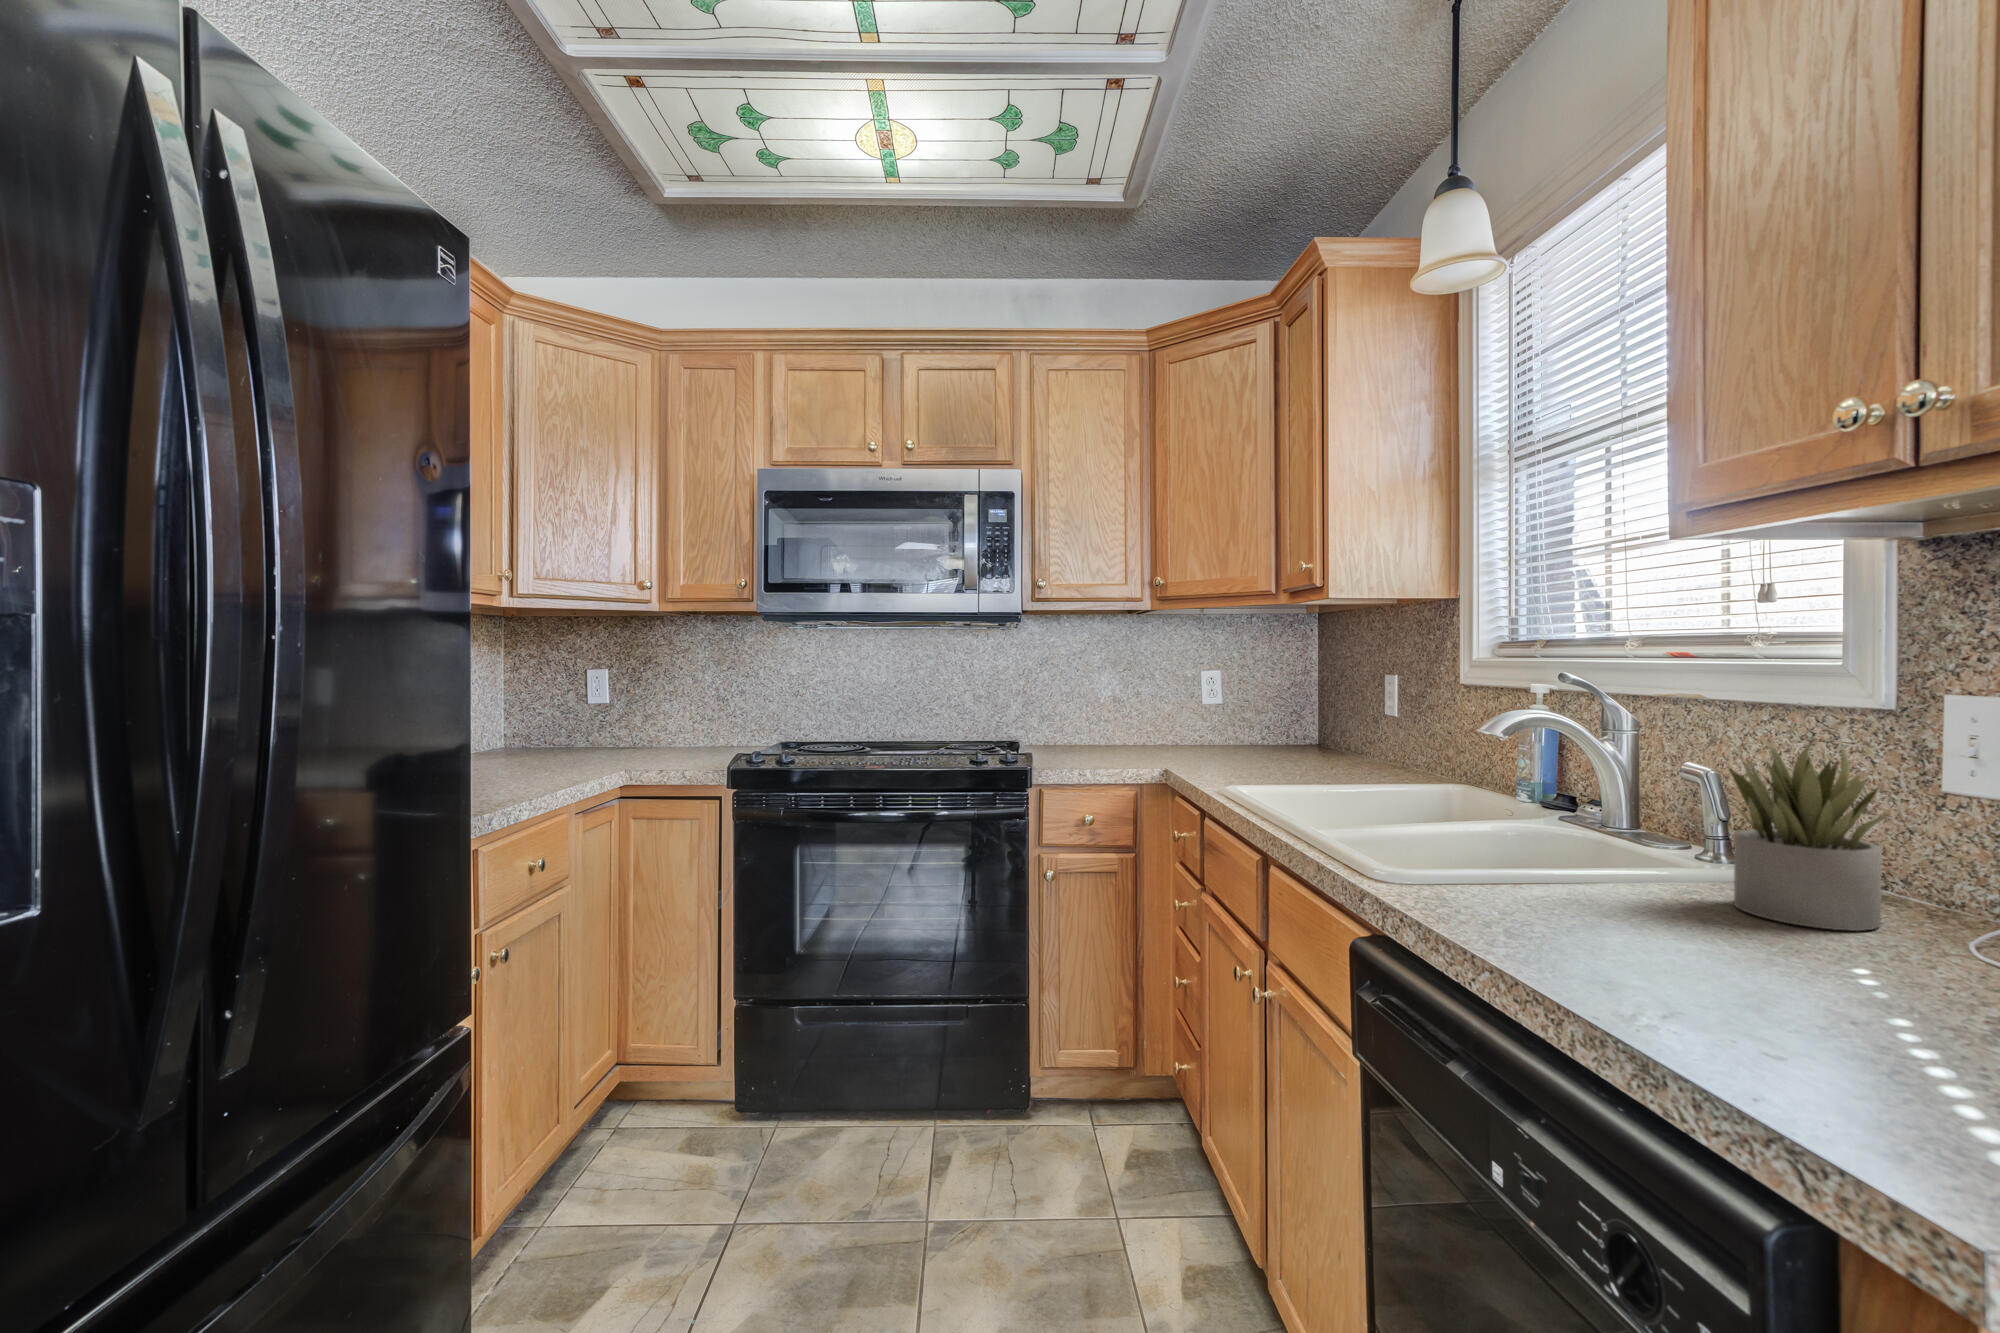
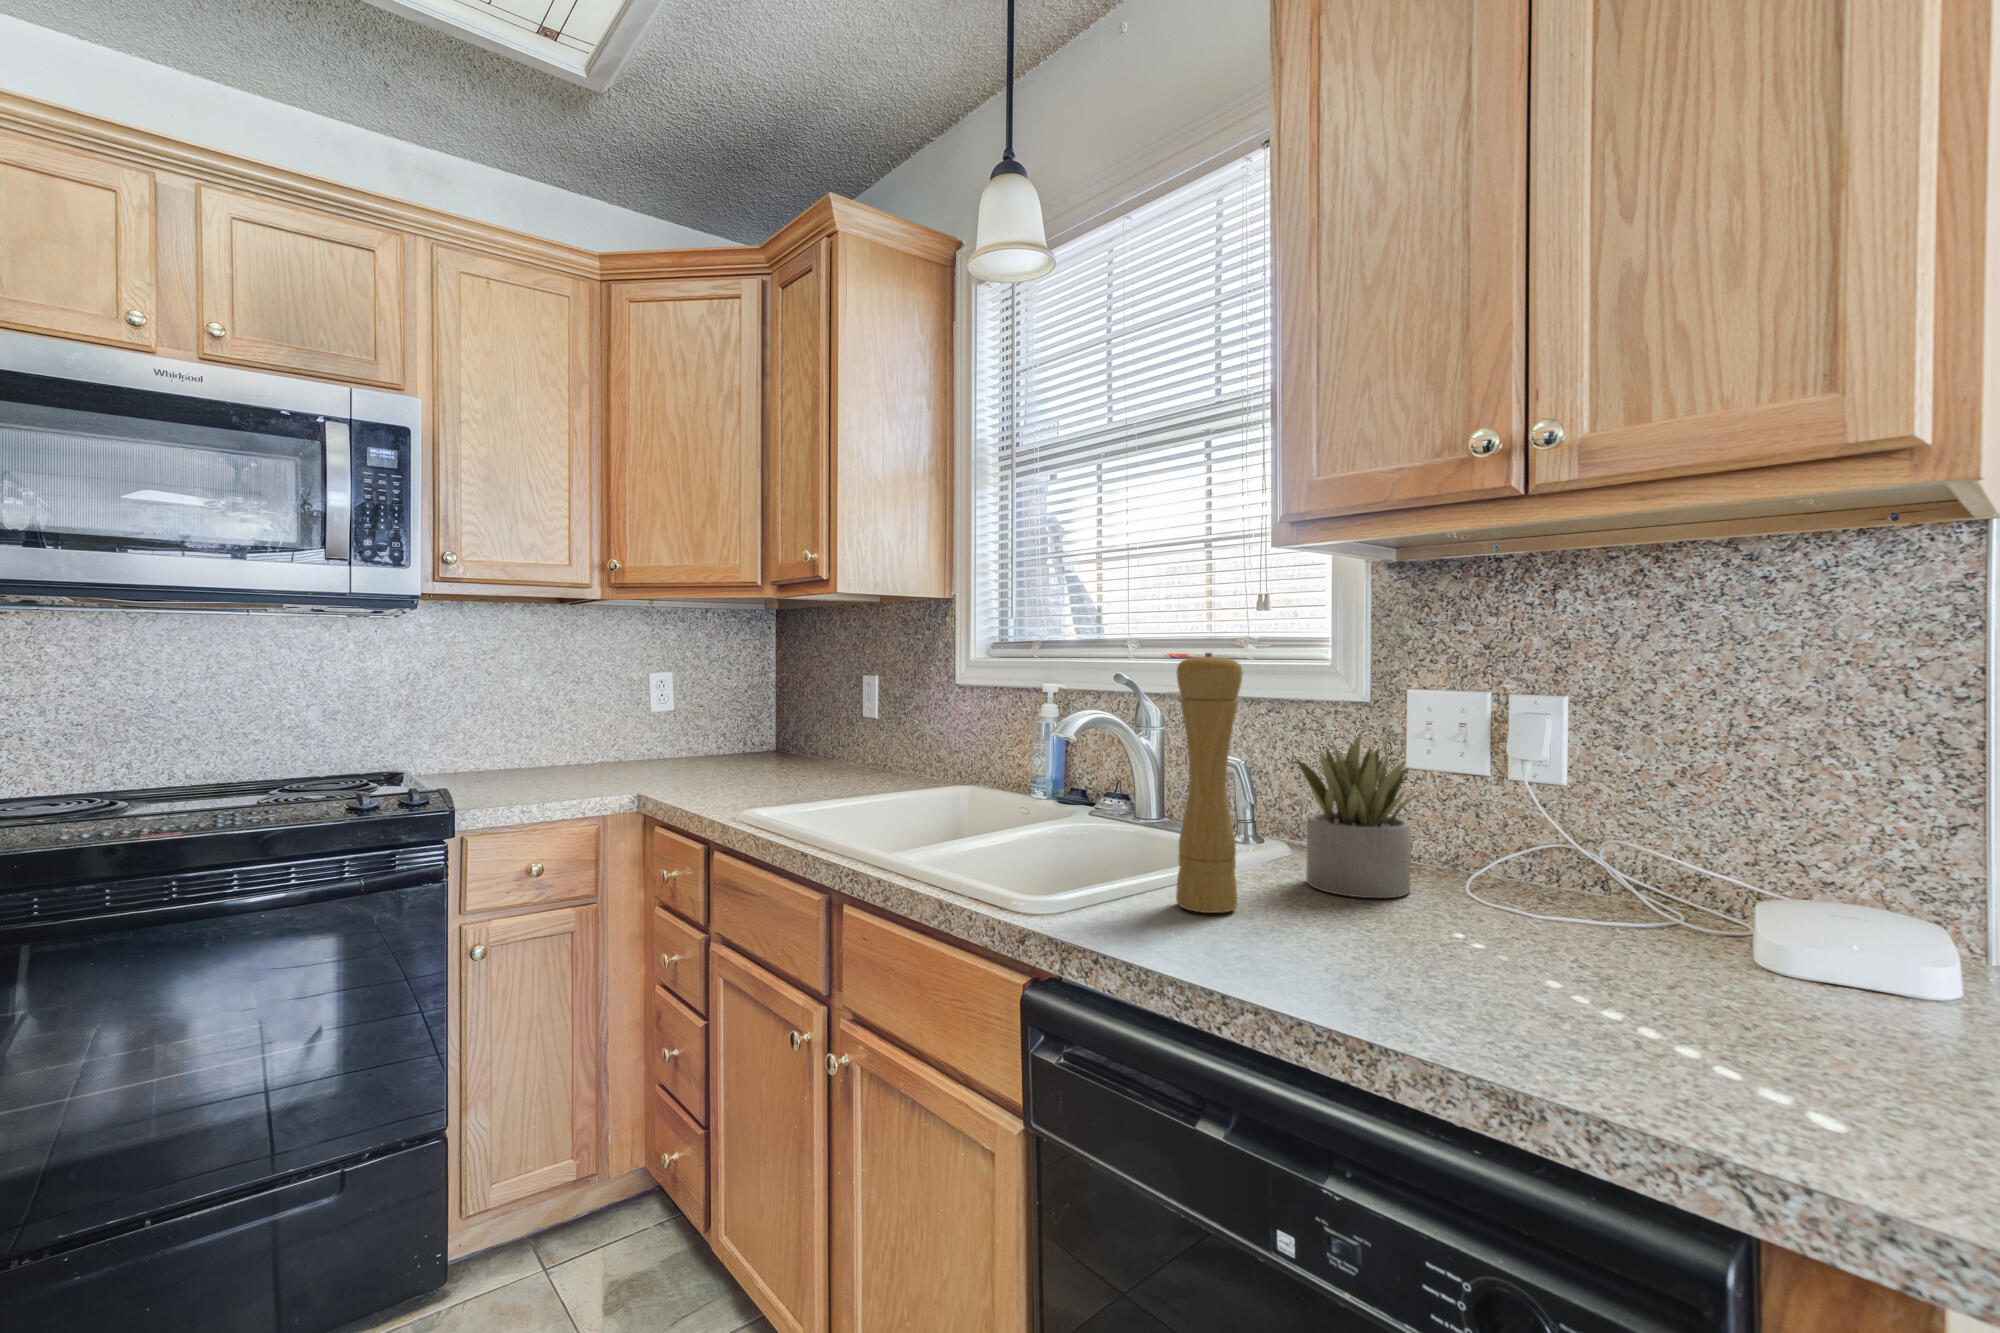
pepper mill: none [1532,657,1605,907] -> present [1176,653,1243,913]

